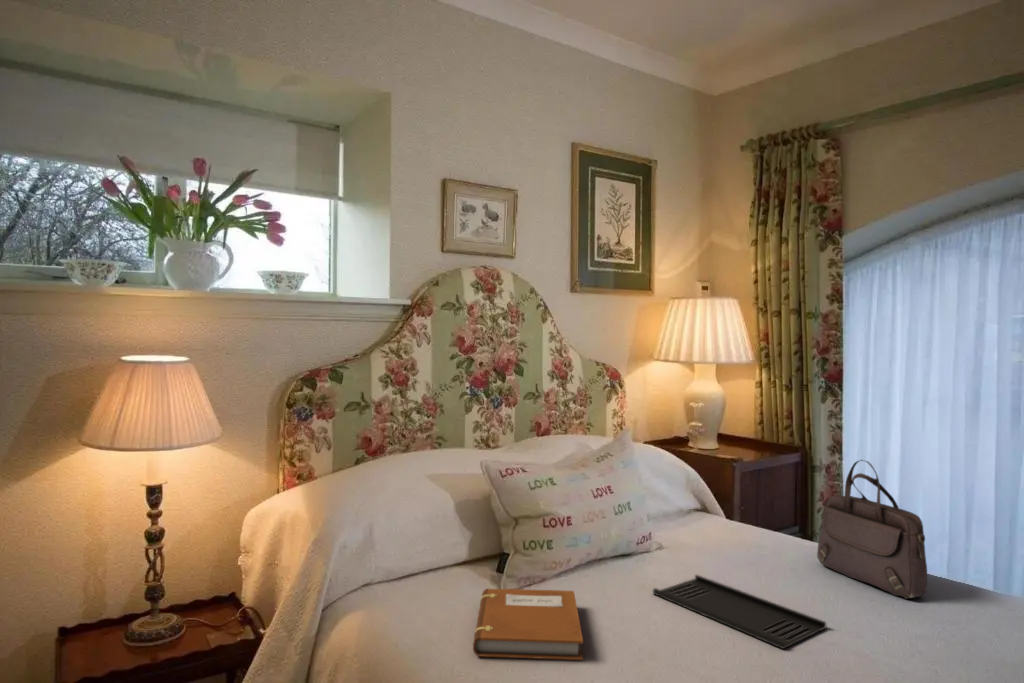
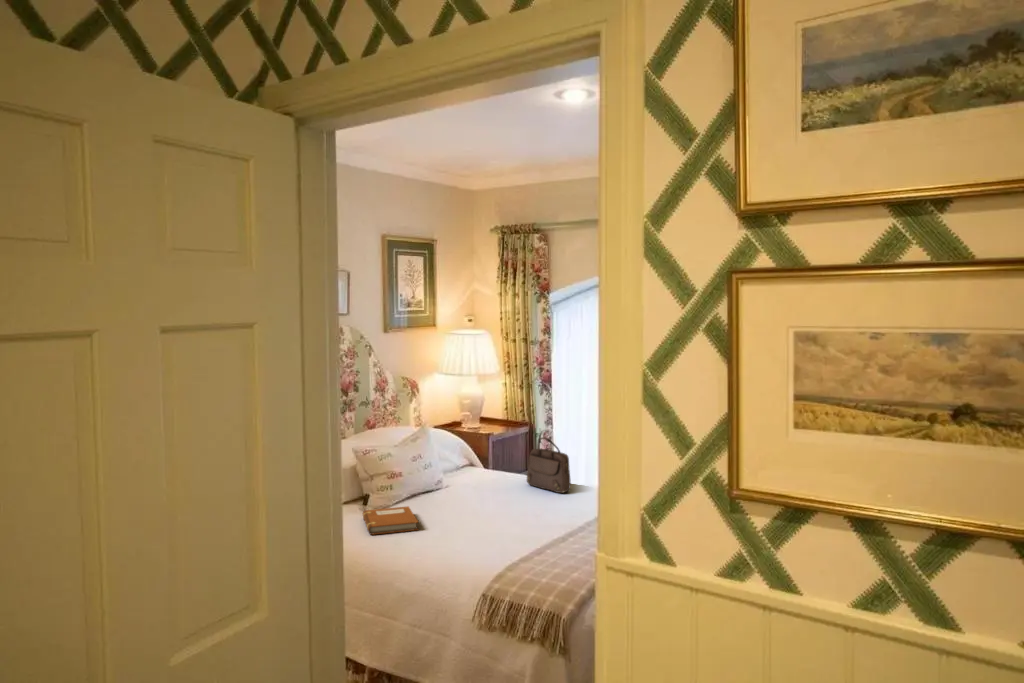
tray: present [653,575,826,649] -> none [446,495,523,516]

